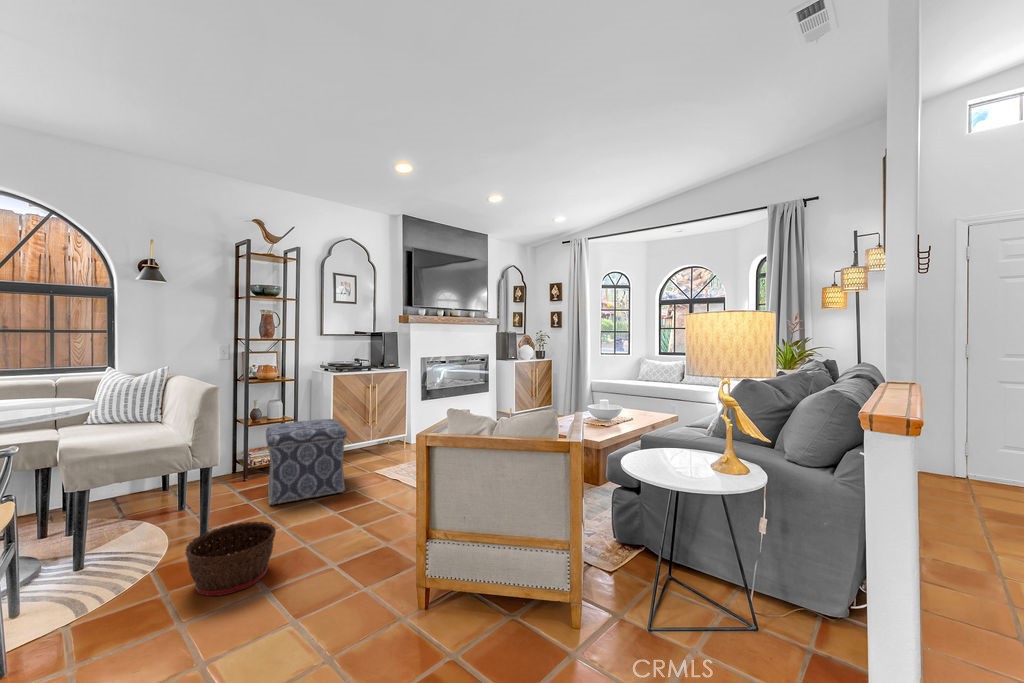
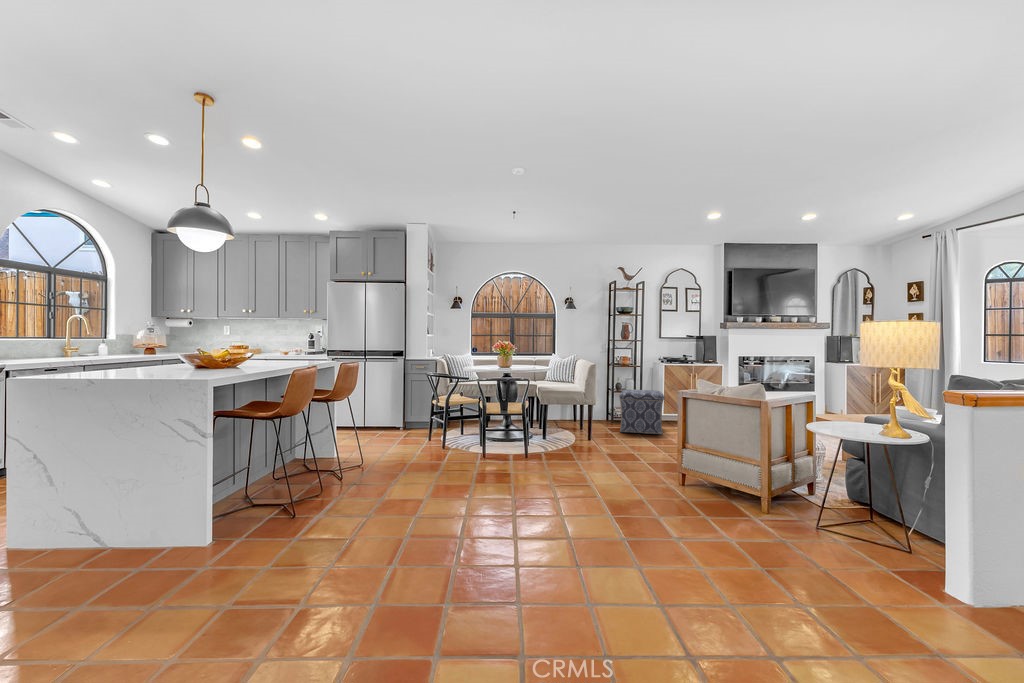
basket: present [185,522,276,596] -> none [581,426,617,451]

